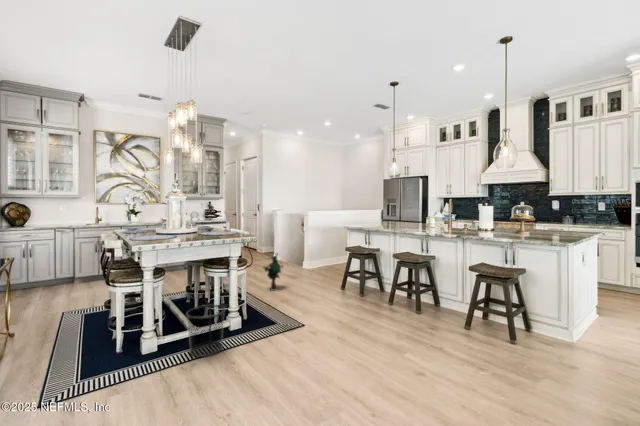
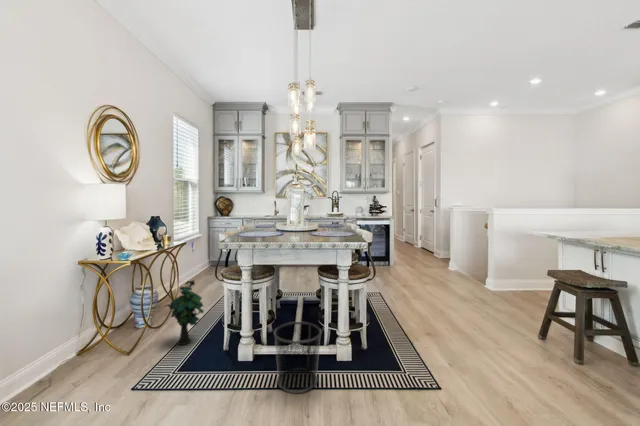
decorative plant: present [264,253,282,290] -> present [167,281,204,345]

